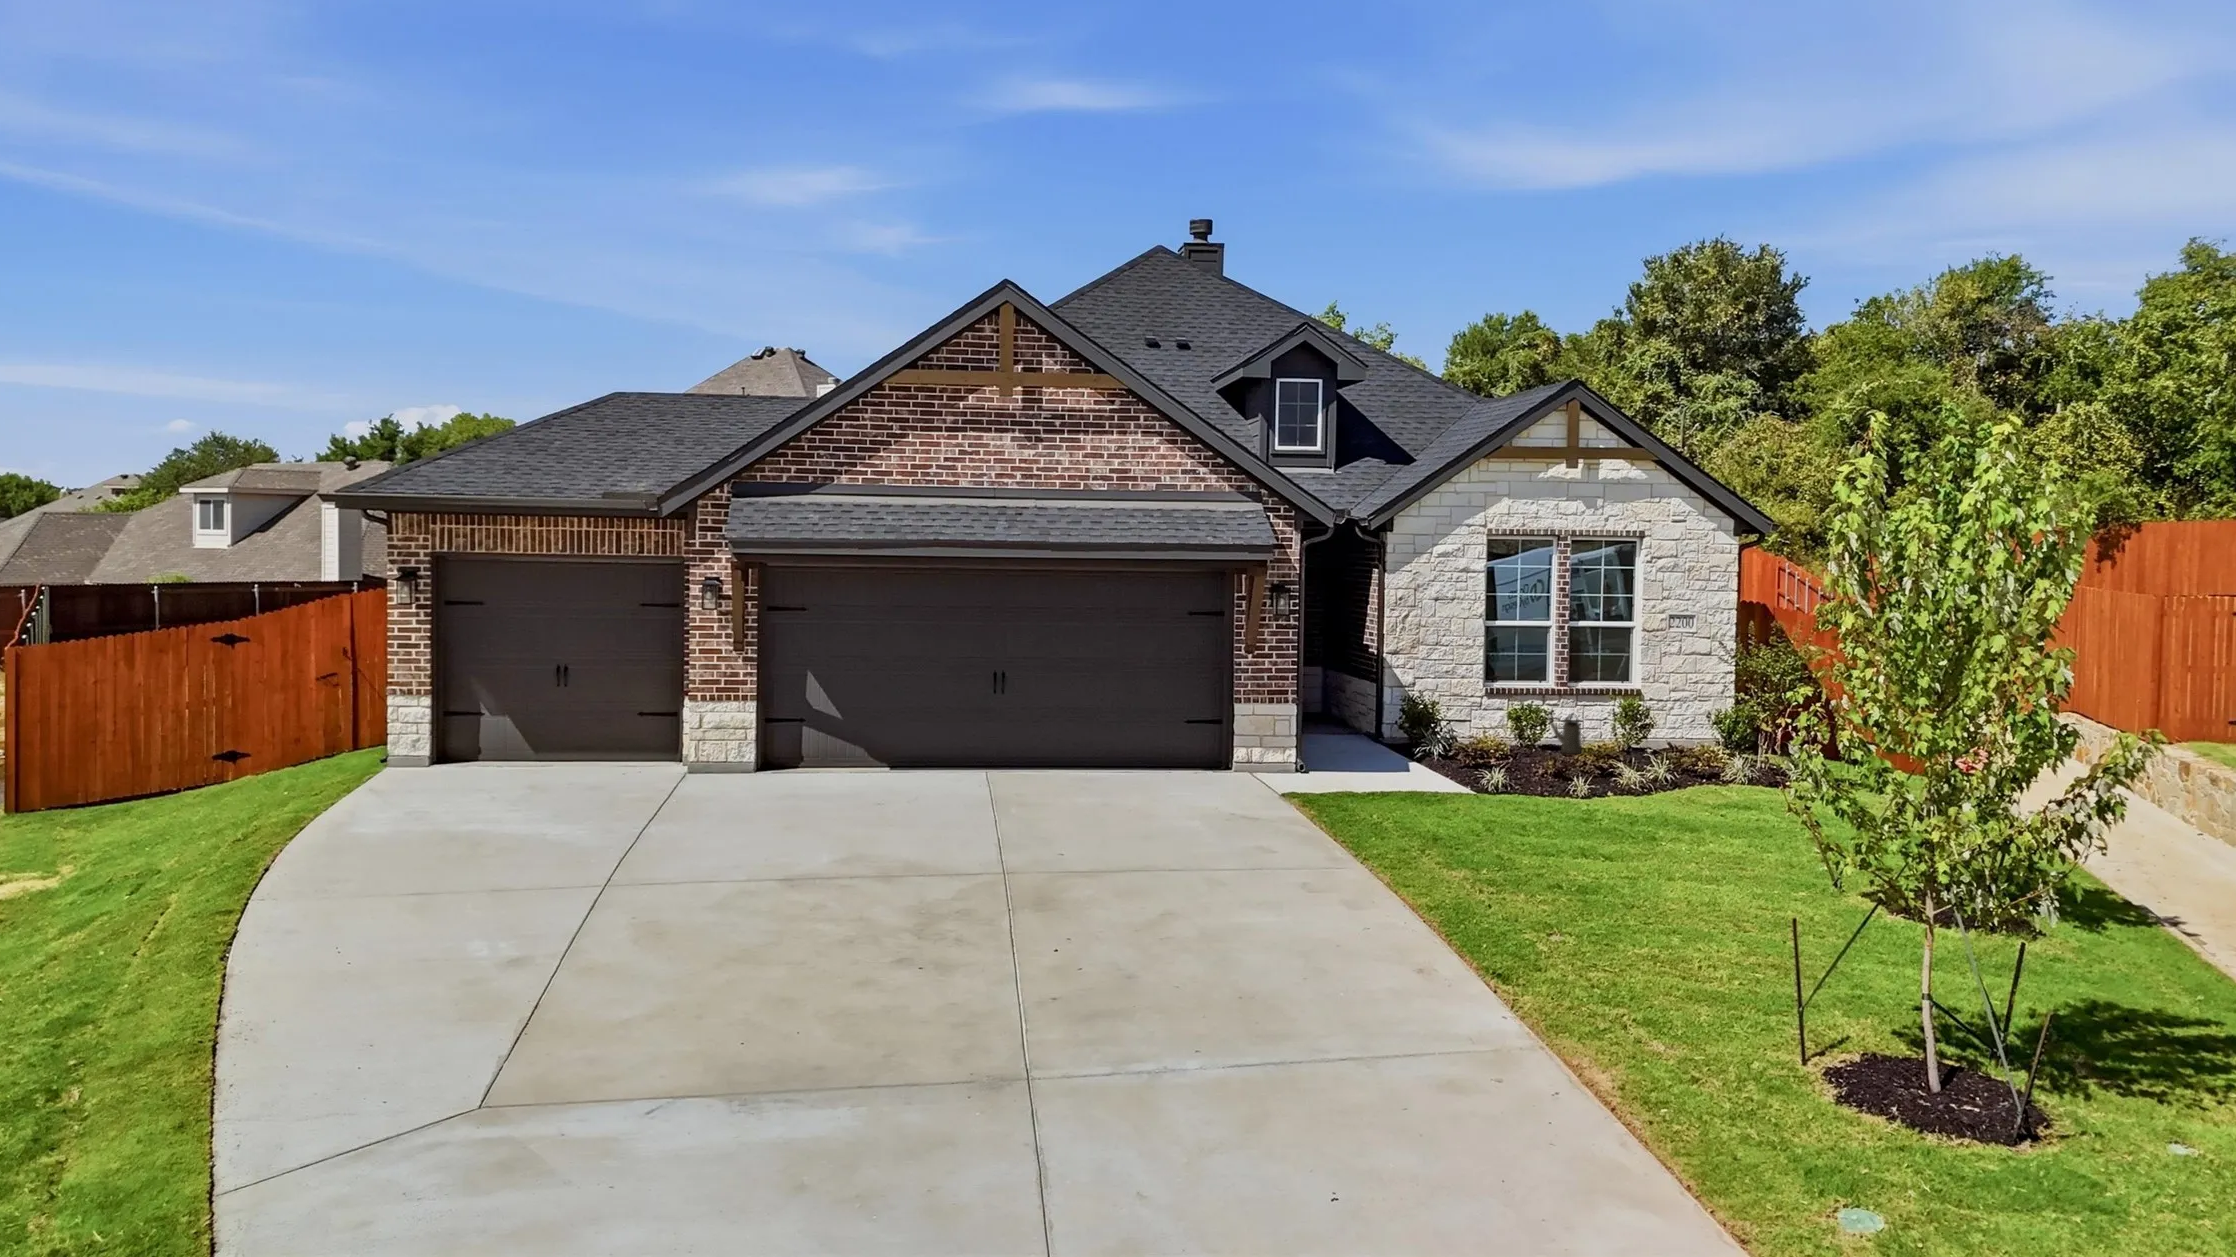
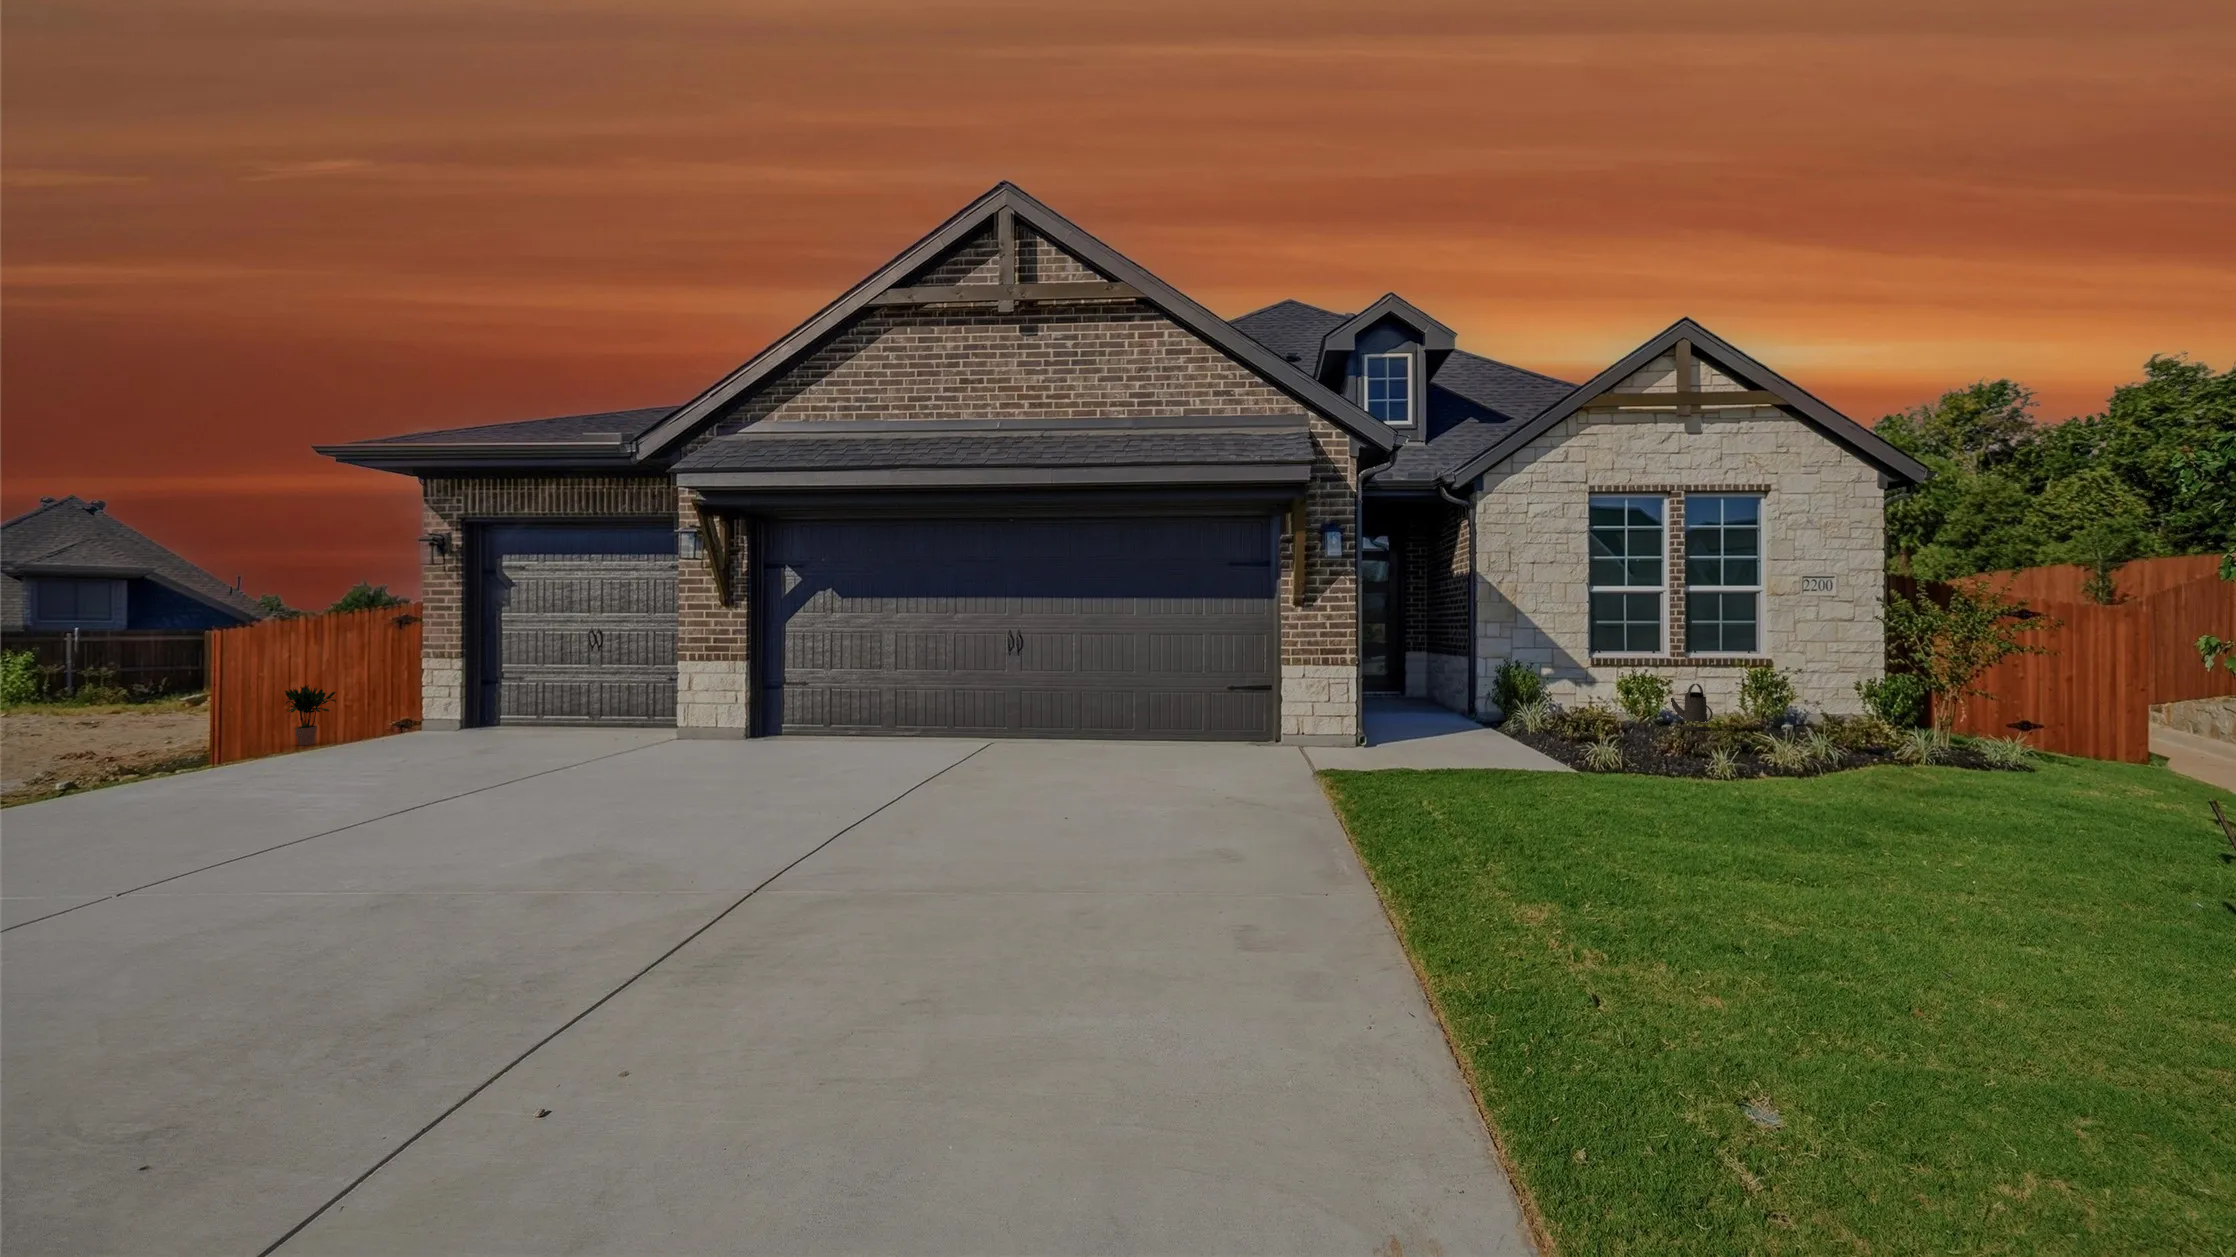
potted plant: none [353,717,396,774] -> present [285,685,336,746]

